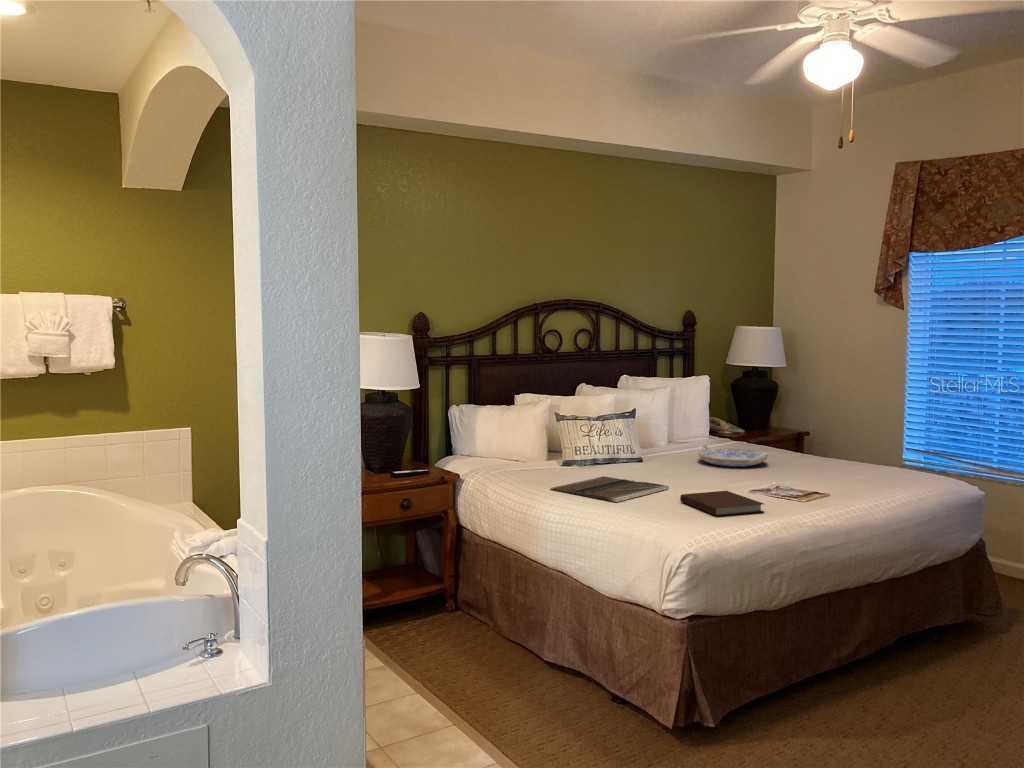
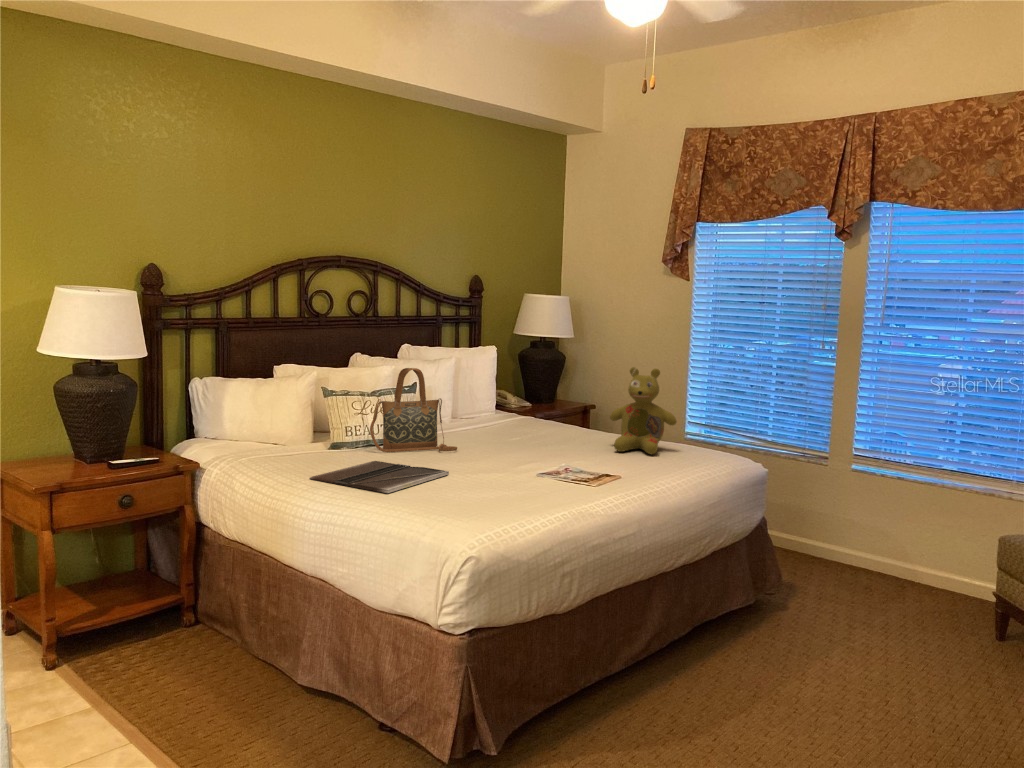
stuffed bear: none [820,394,887,476] -> present [610,367,677,454]
handbag: none [598,396,676,470] -> present [370,368,457,452]
serving tray: present [698,445,768,467] -> none [482,422,556,446]
notebook: present [680,491,764,516] -> none [461,476,555,508]

